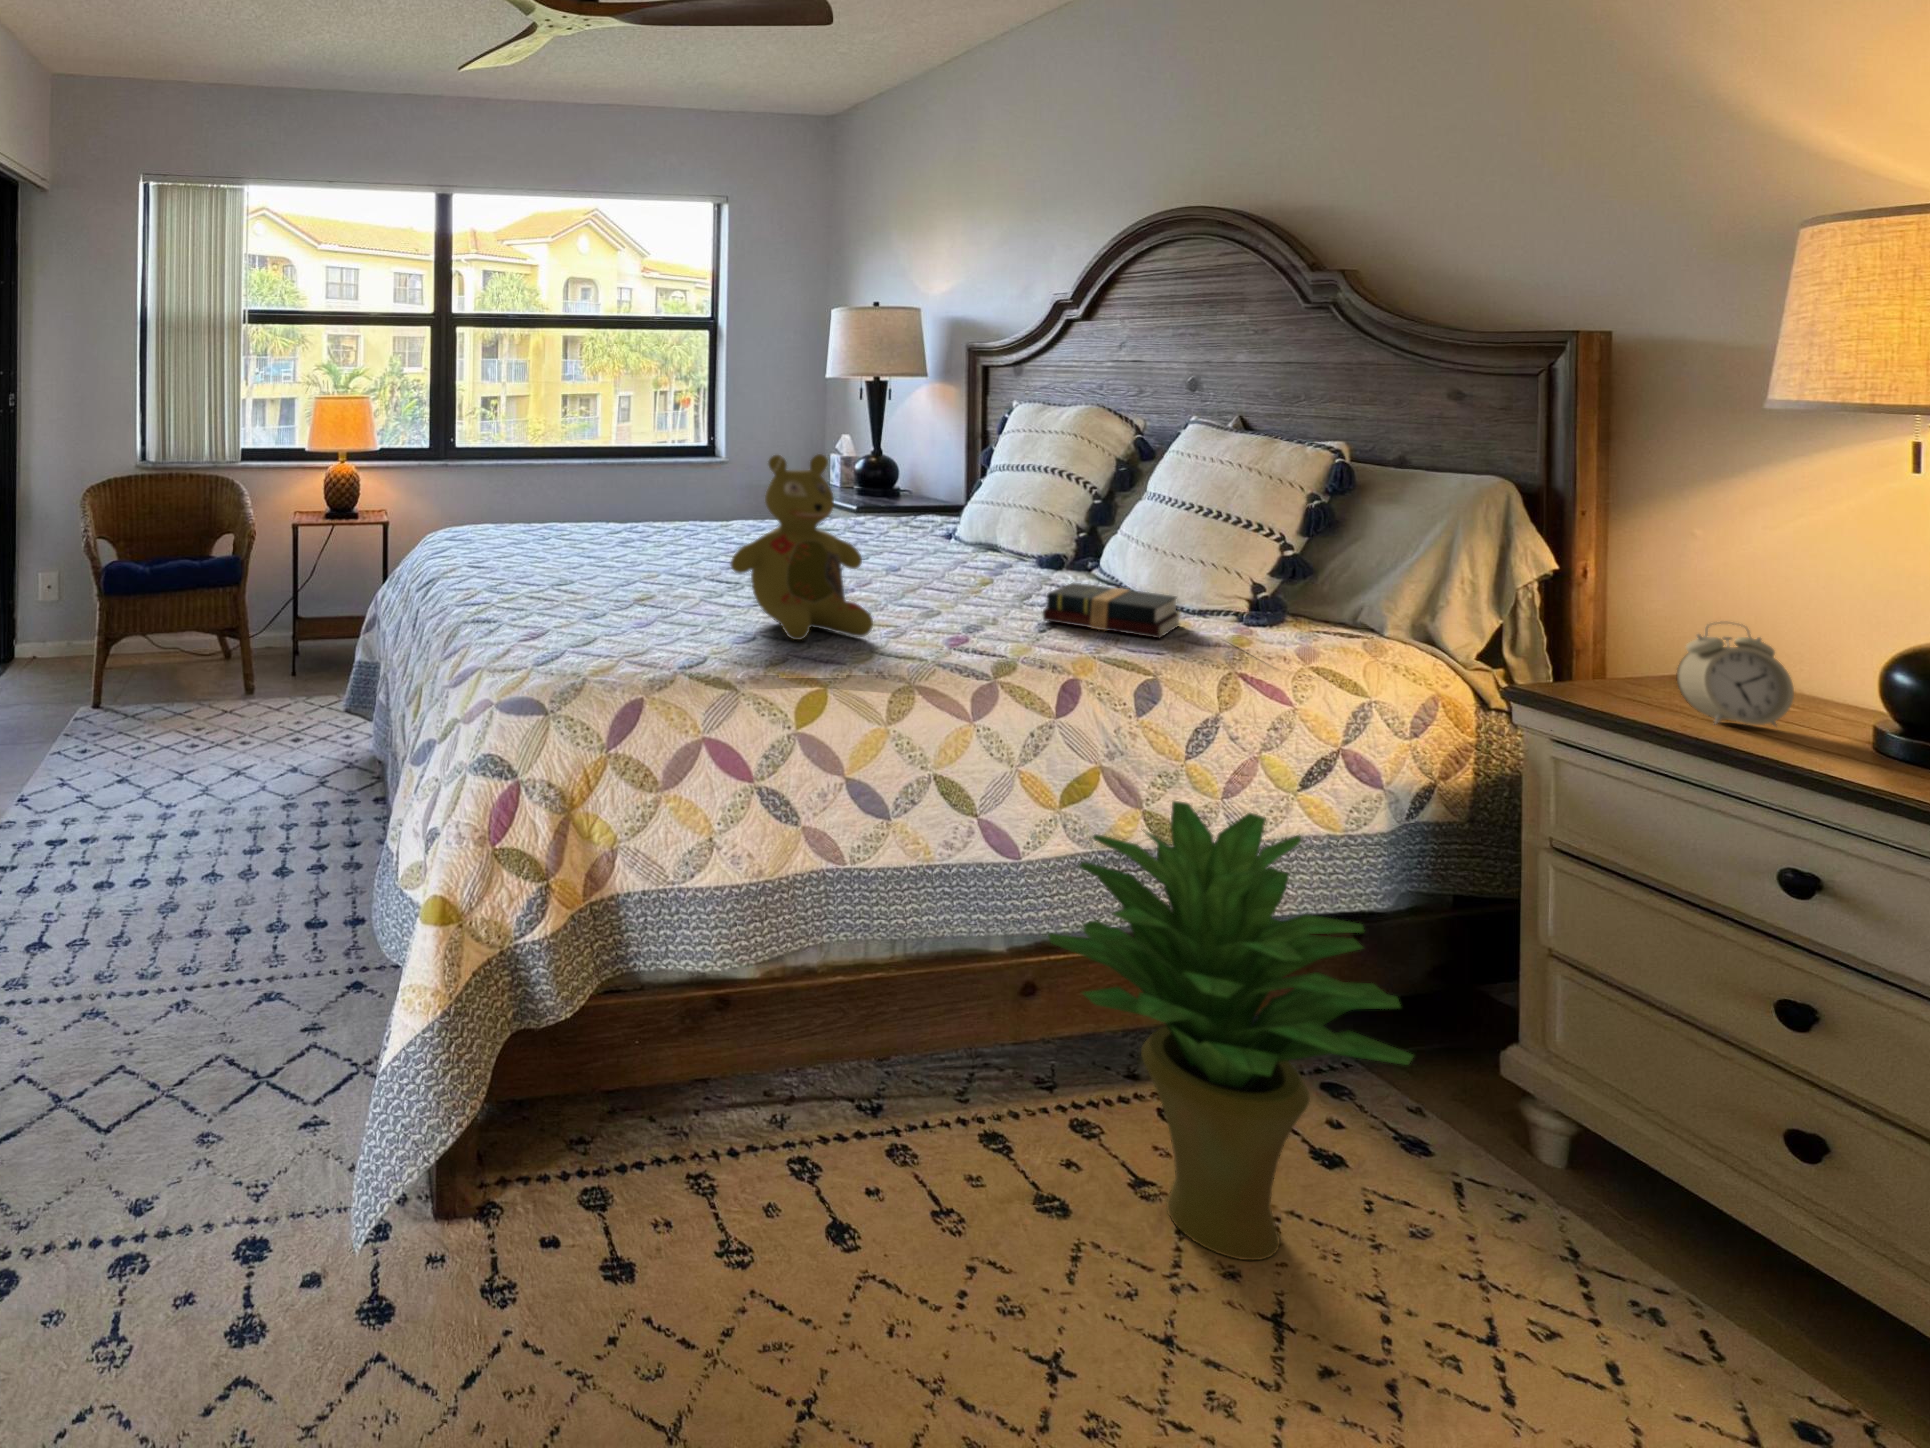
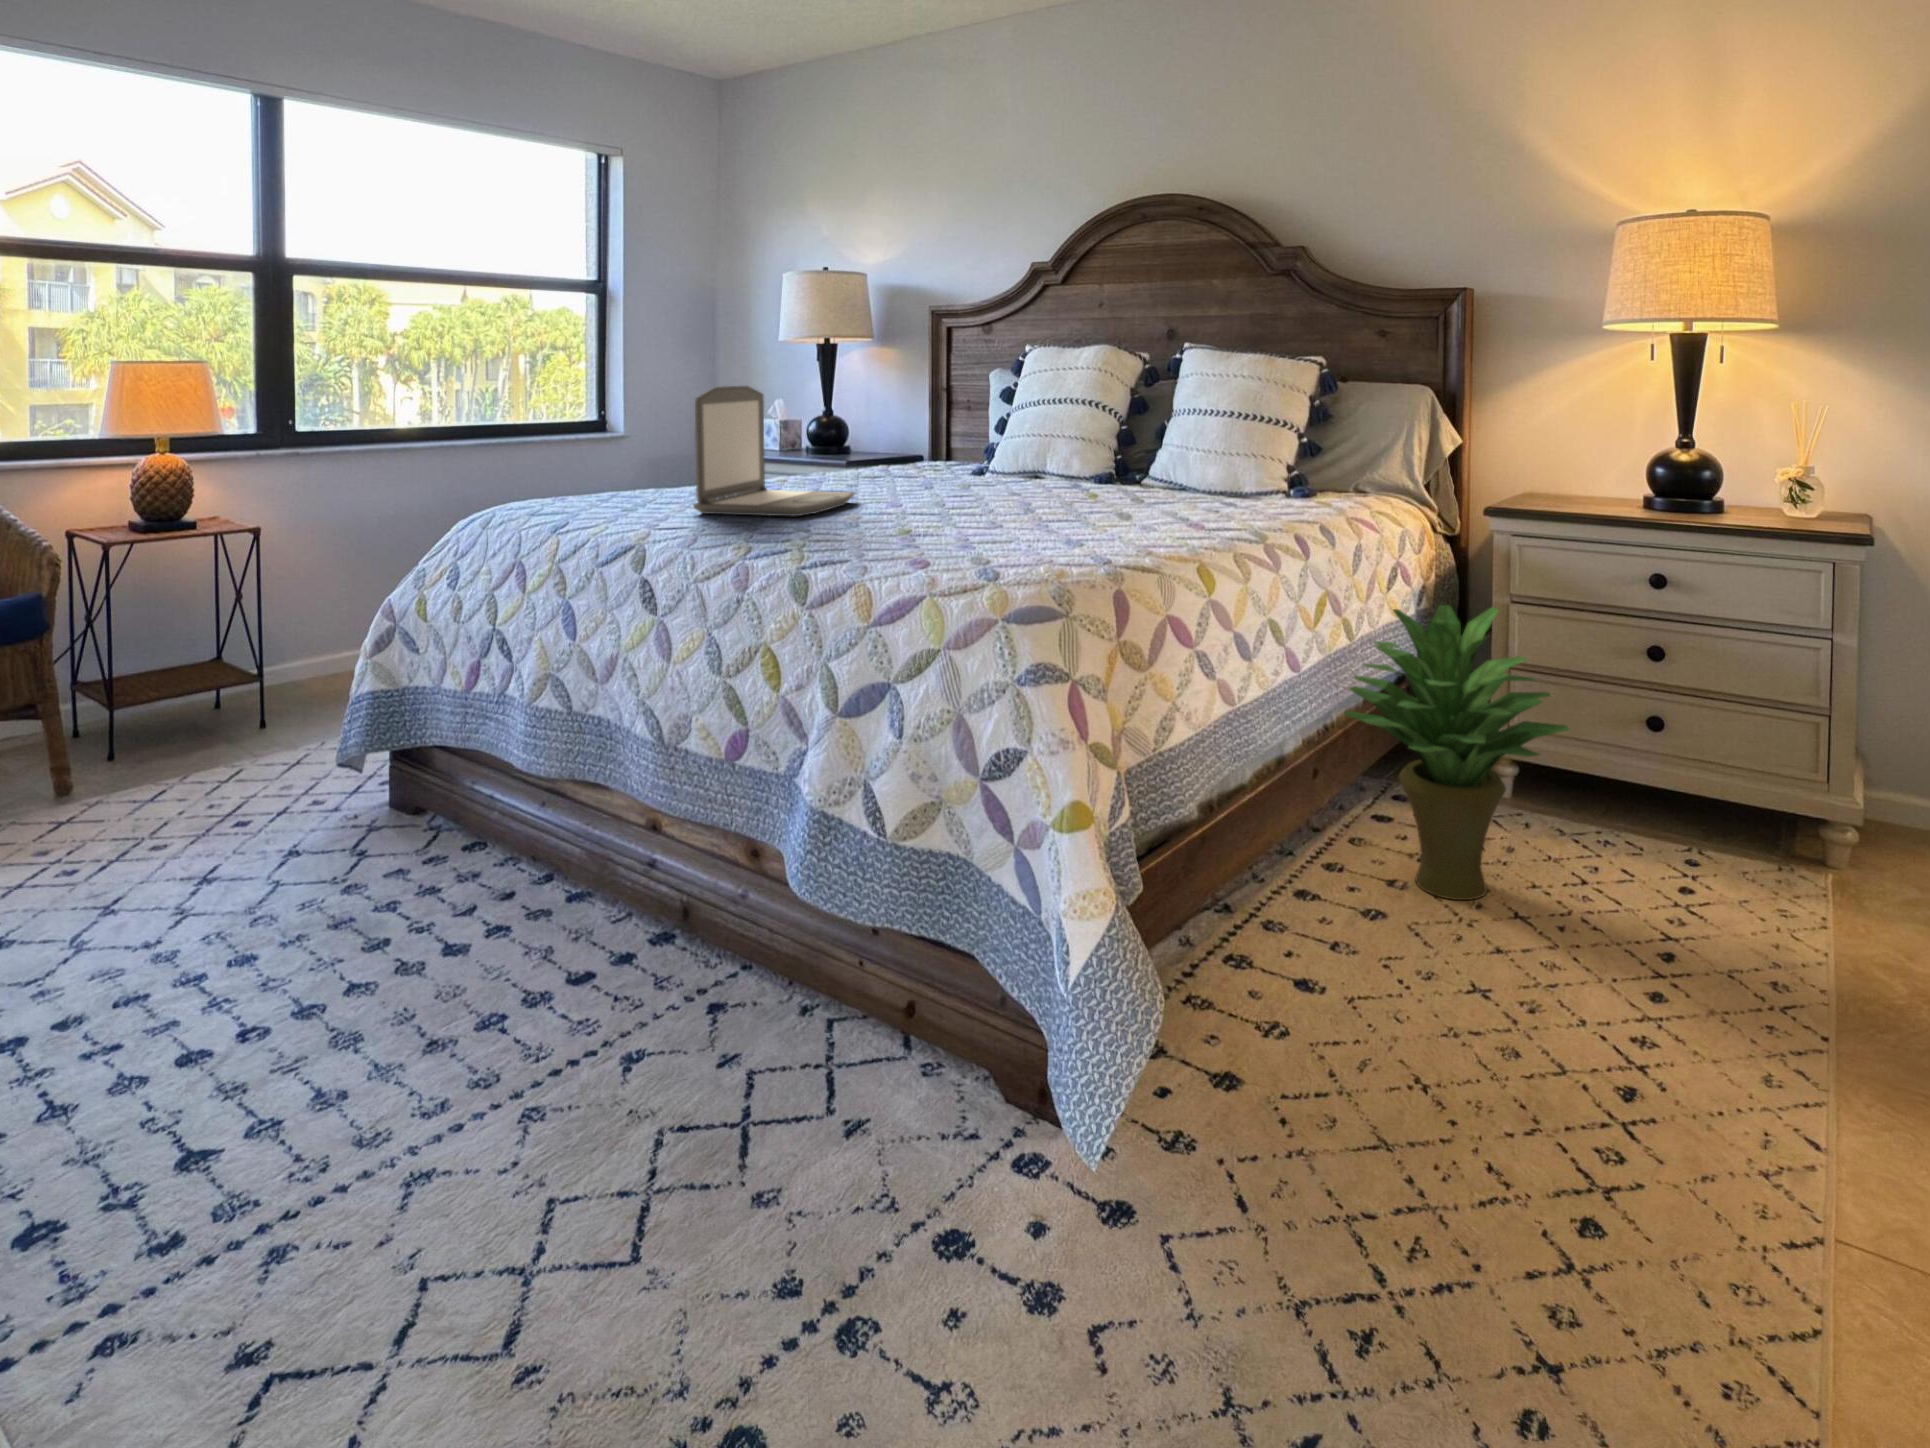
laptop: none [560,435,722,565] -> present [693,386,854,516]
stuffed bear: present [731,454,873,640] -> none [1030,378,1150,542]
hardback book: present [1043,583,1180,638] -> none [1195,481,1291,510]
alarm clock: present [1677,622,1794,726] -> none [1569,450,1615,510]

